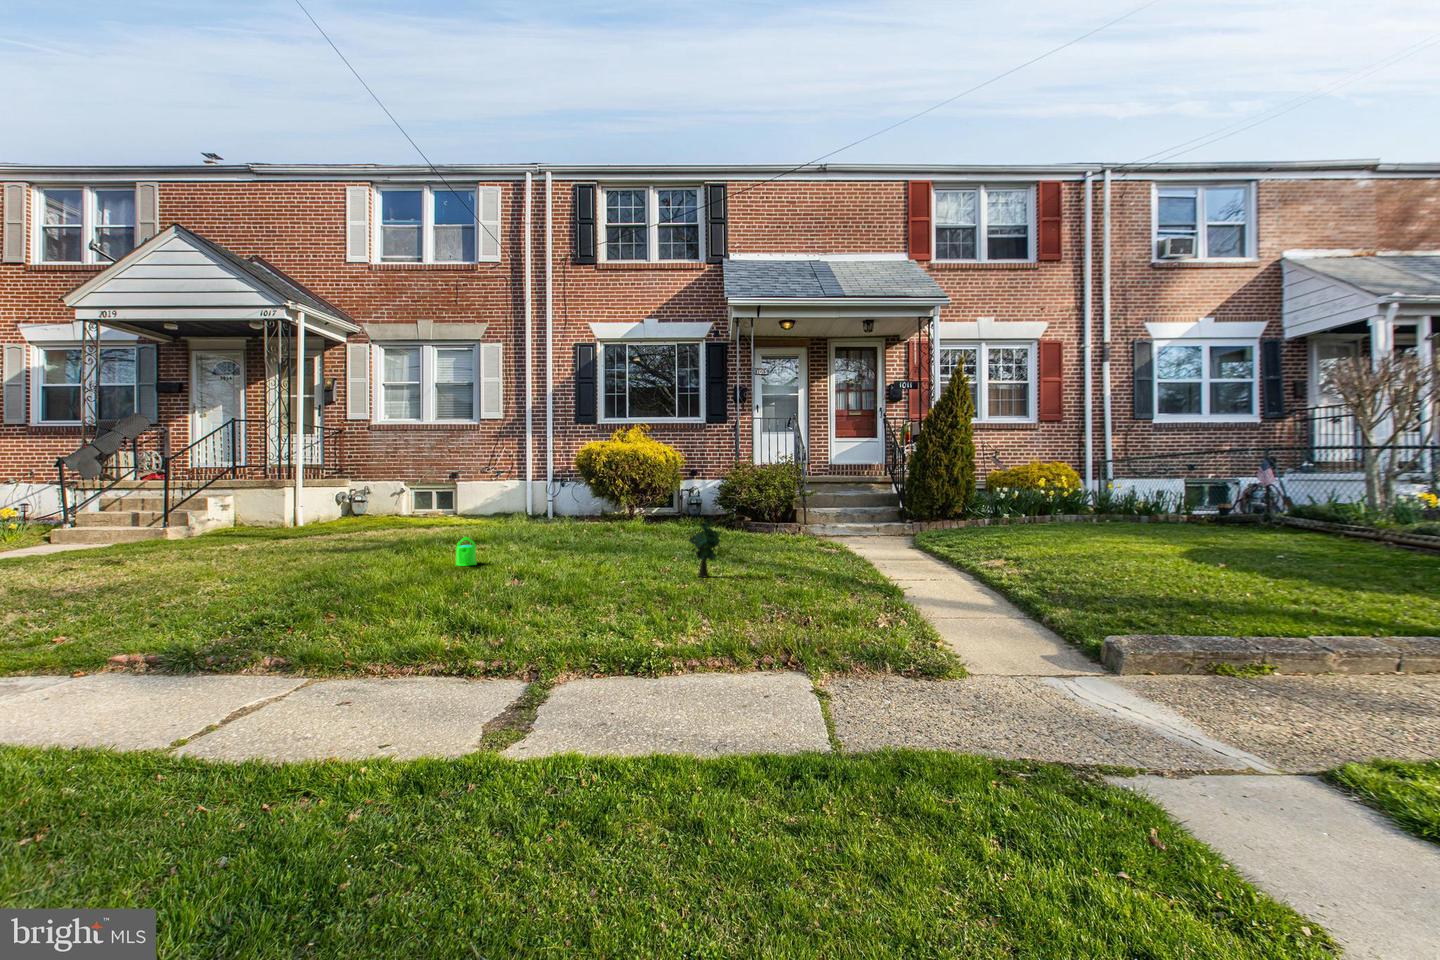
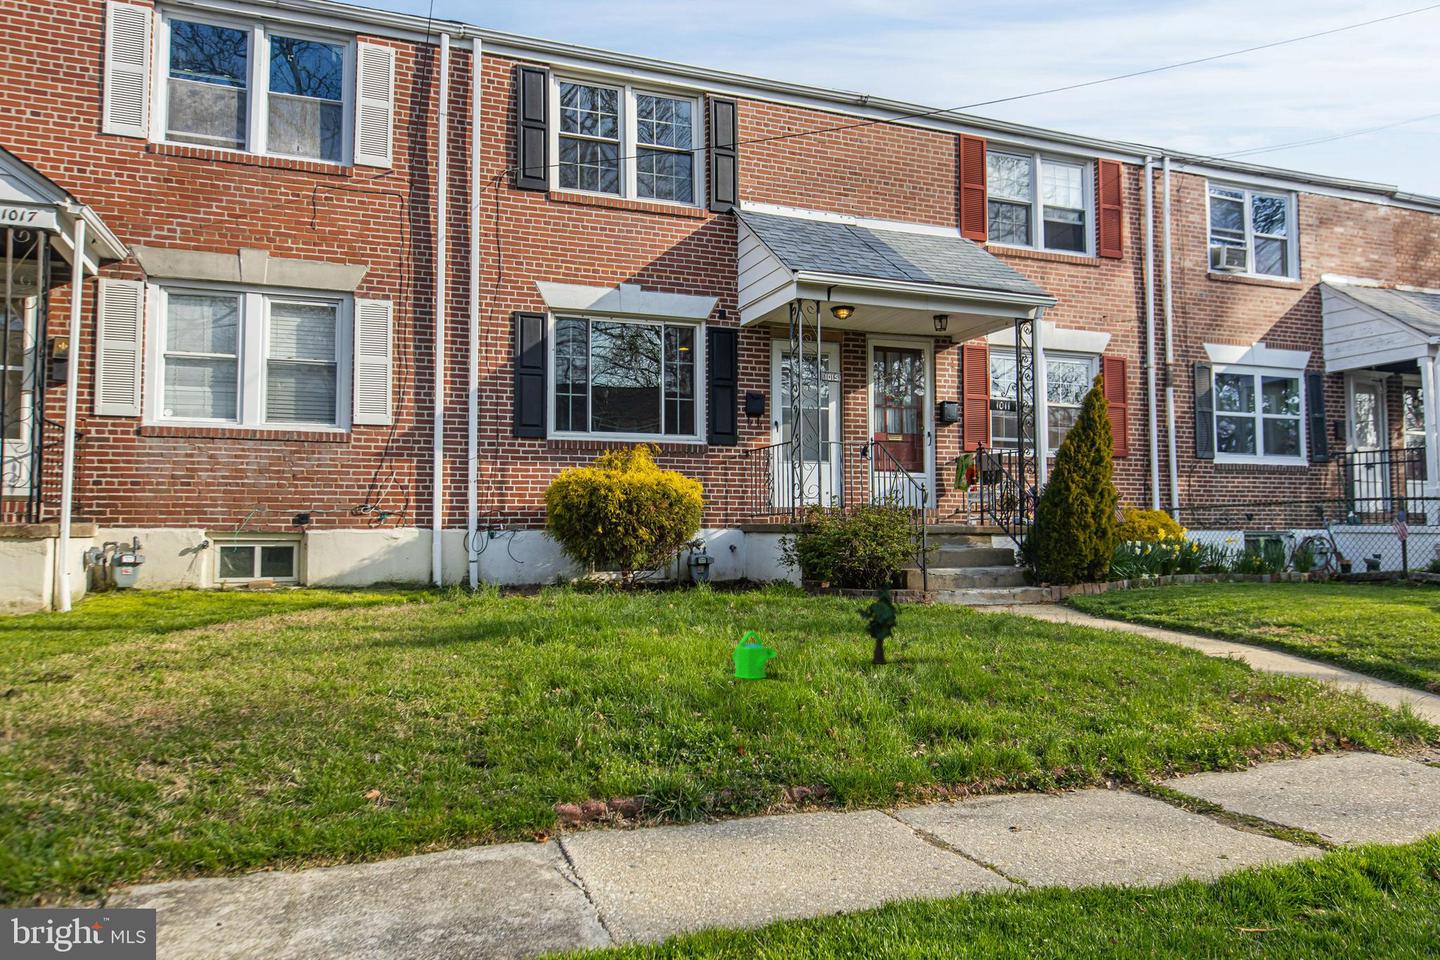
decorative plant: present [688,518,721,577] -> present [857,581,903,664]

